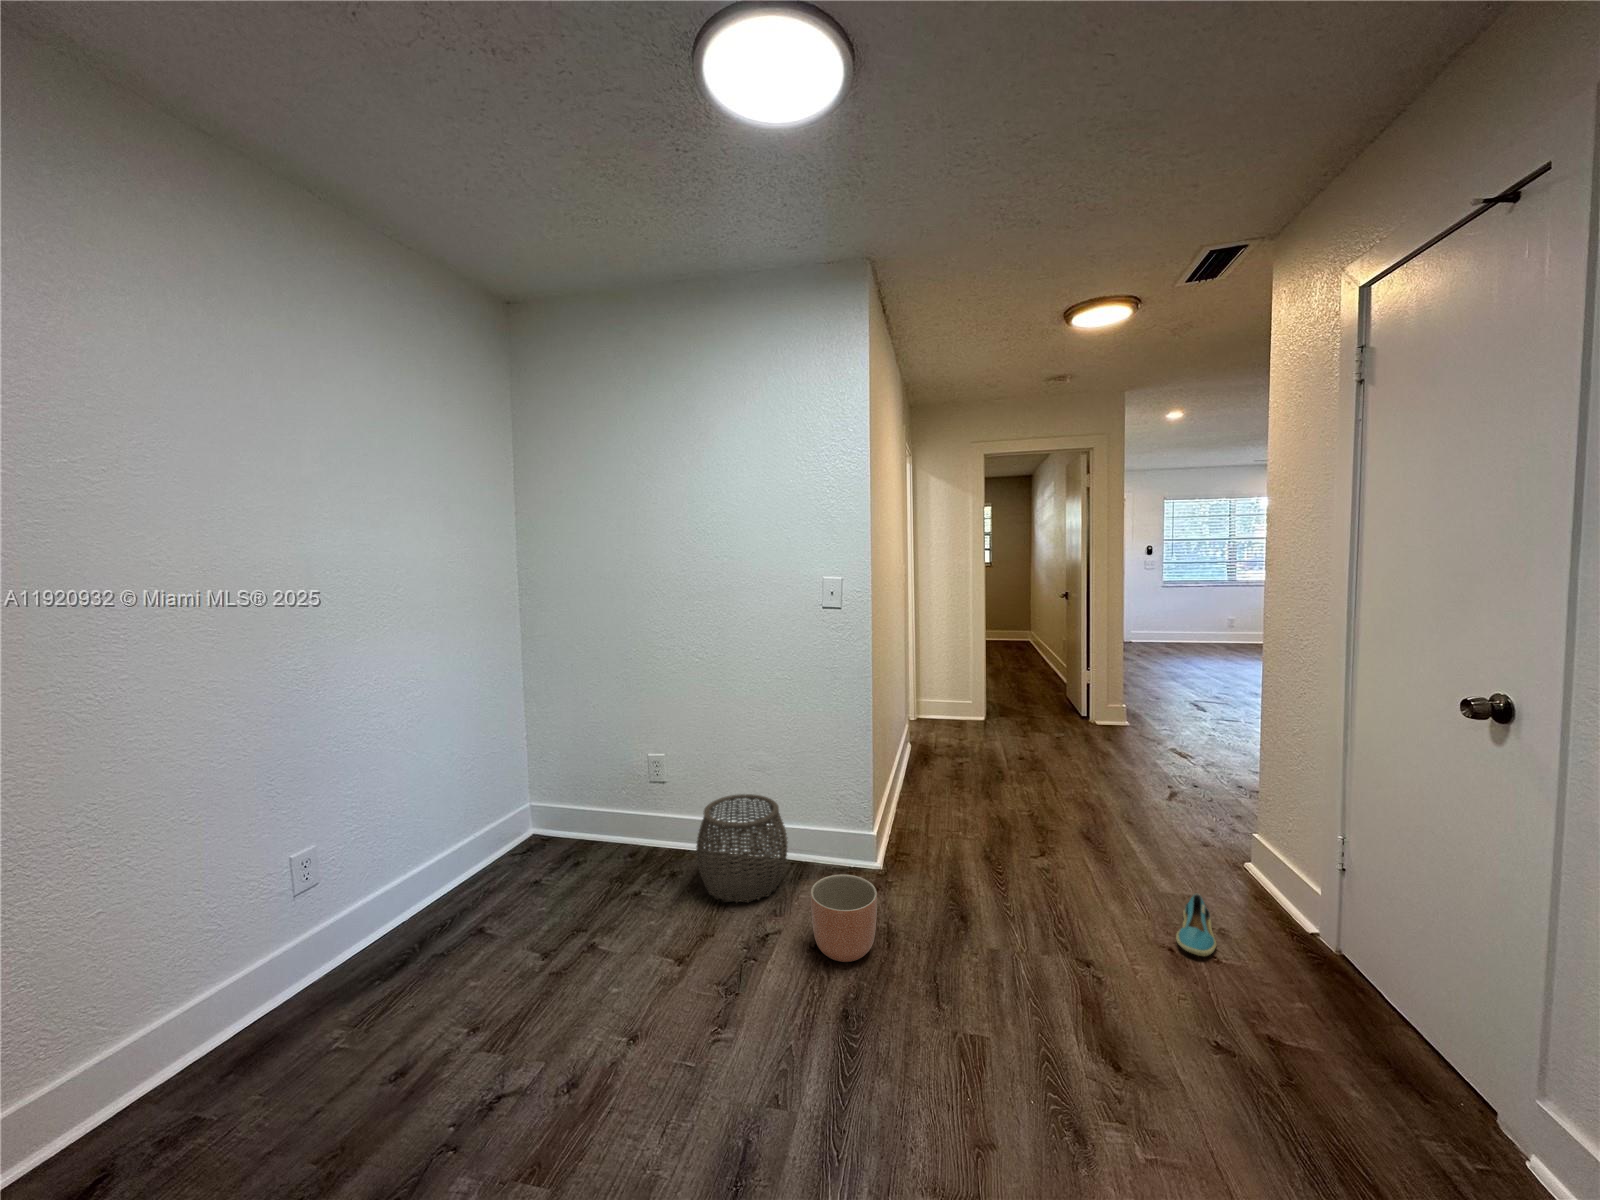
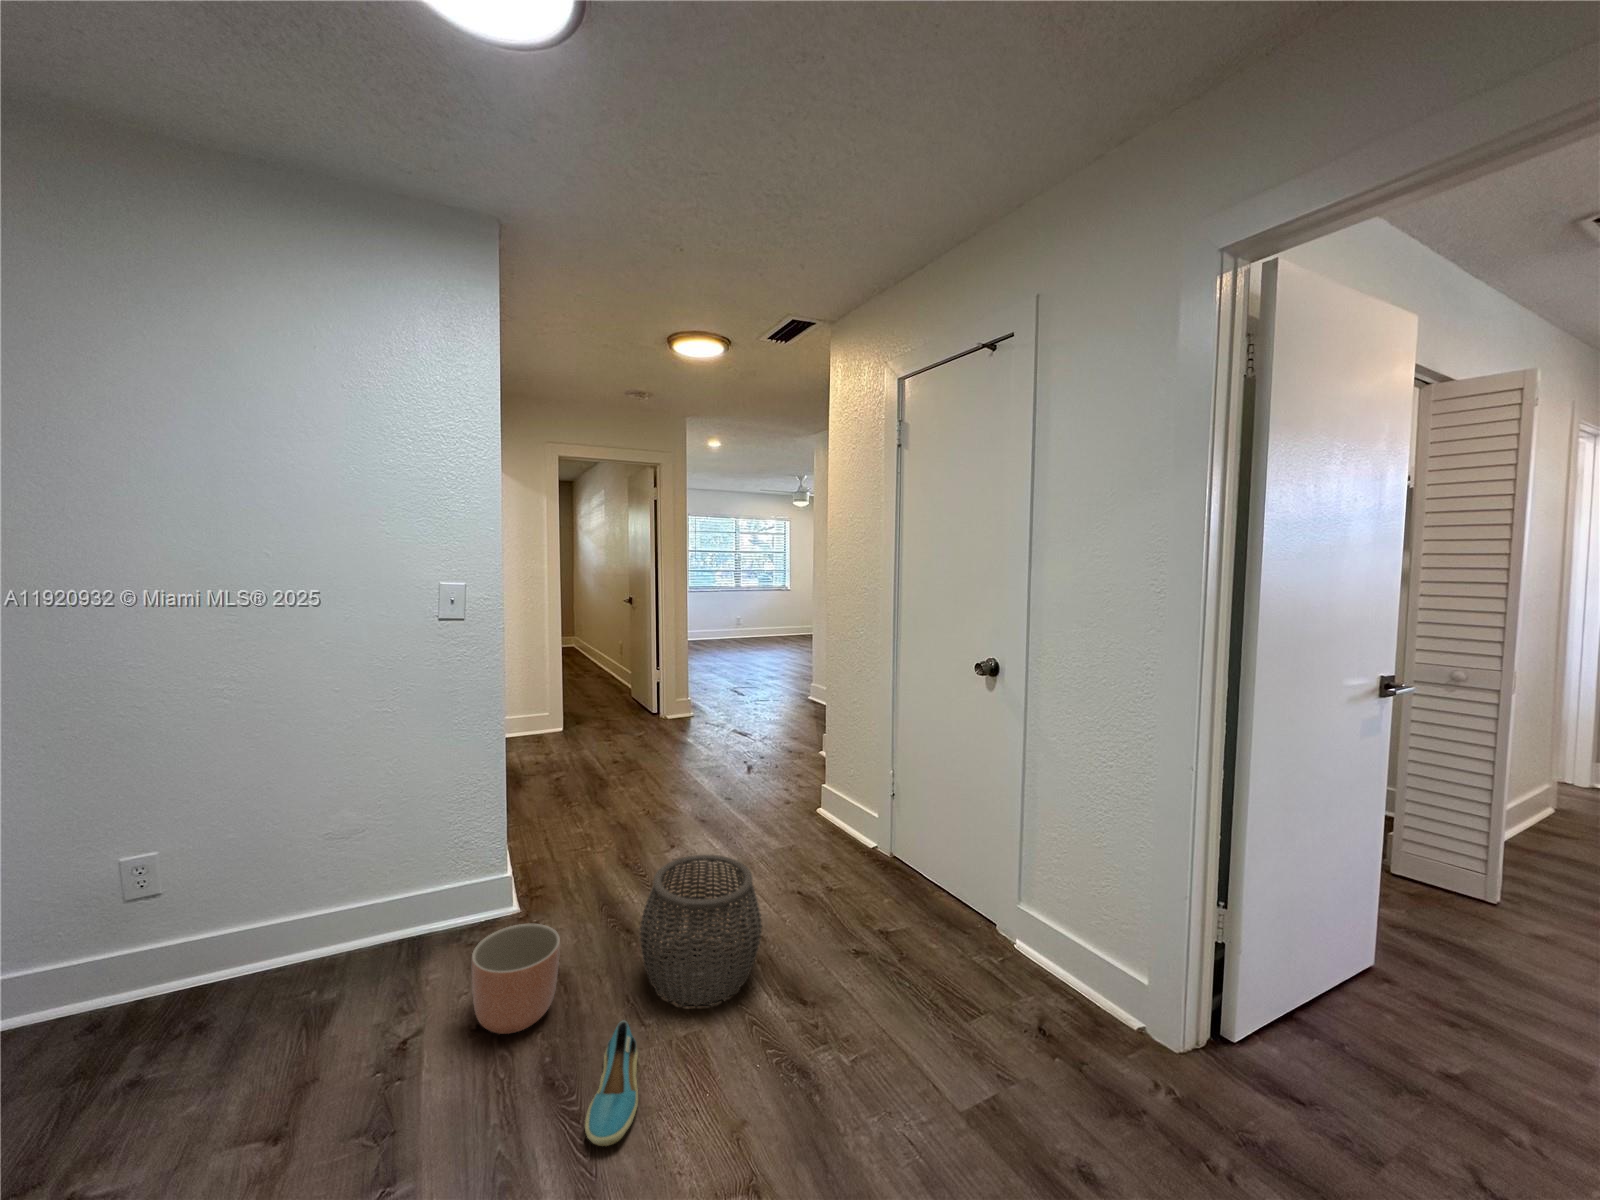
woven basket: present [696,794,788,903] -> present [640,855,762,1008]
shoe: present [1176,894,1216,956] -> present [585,1020,638,1146]

